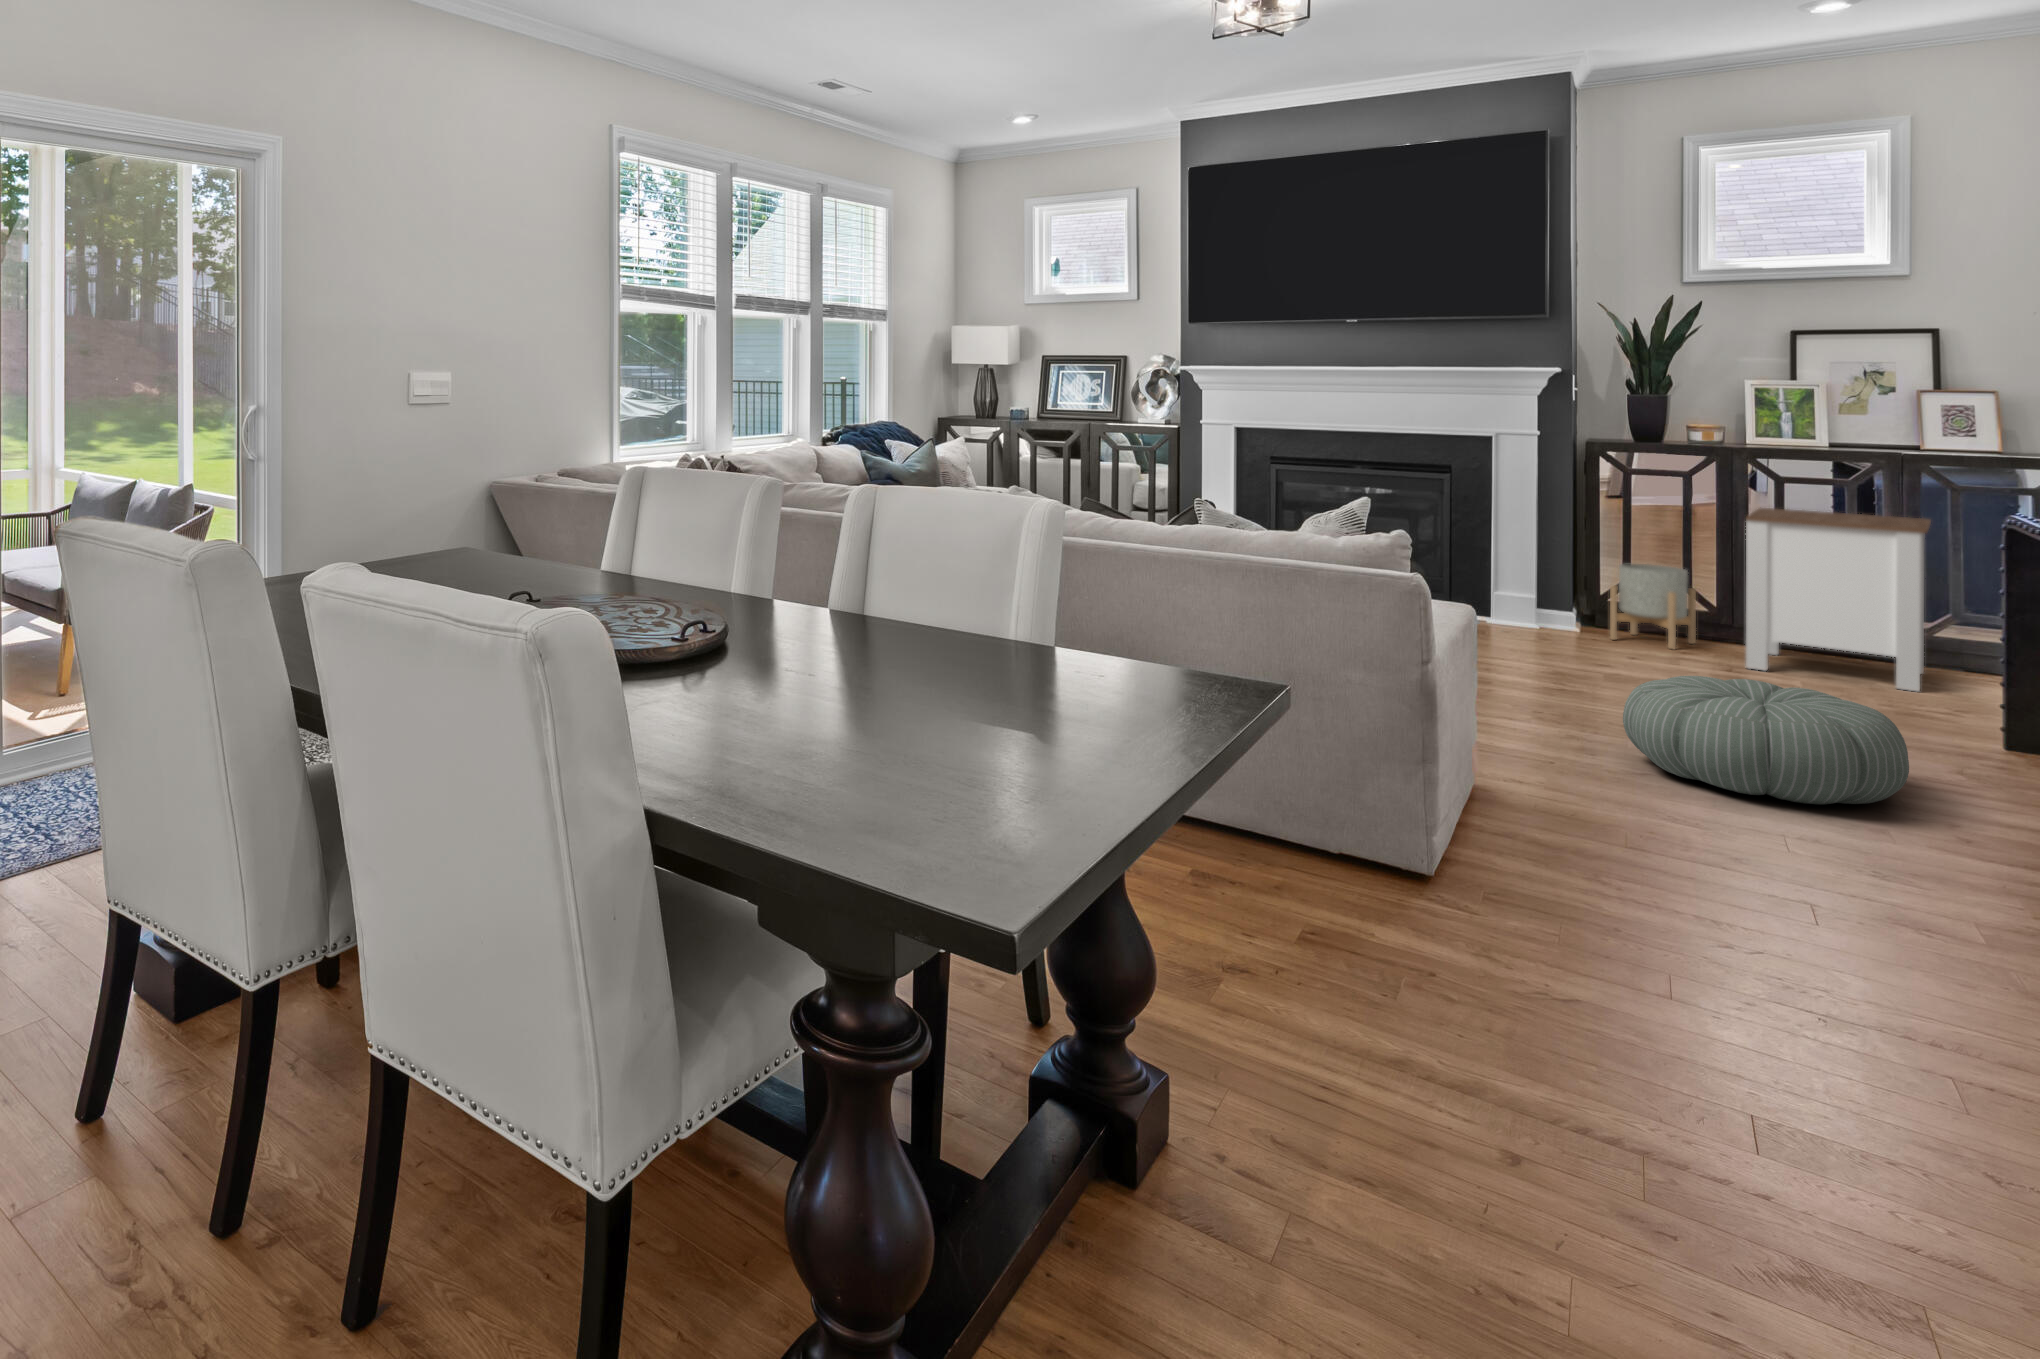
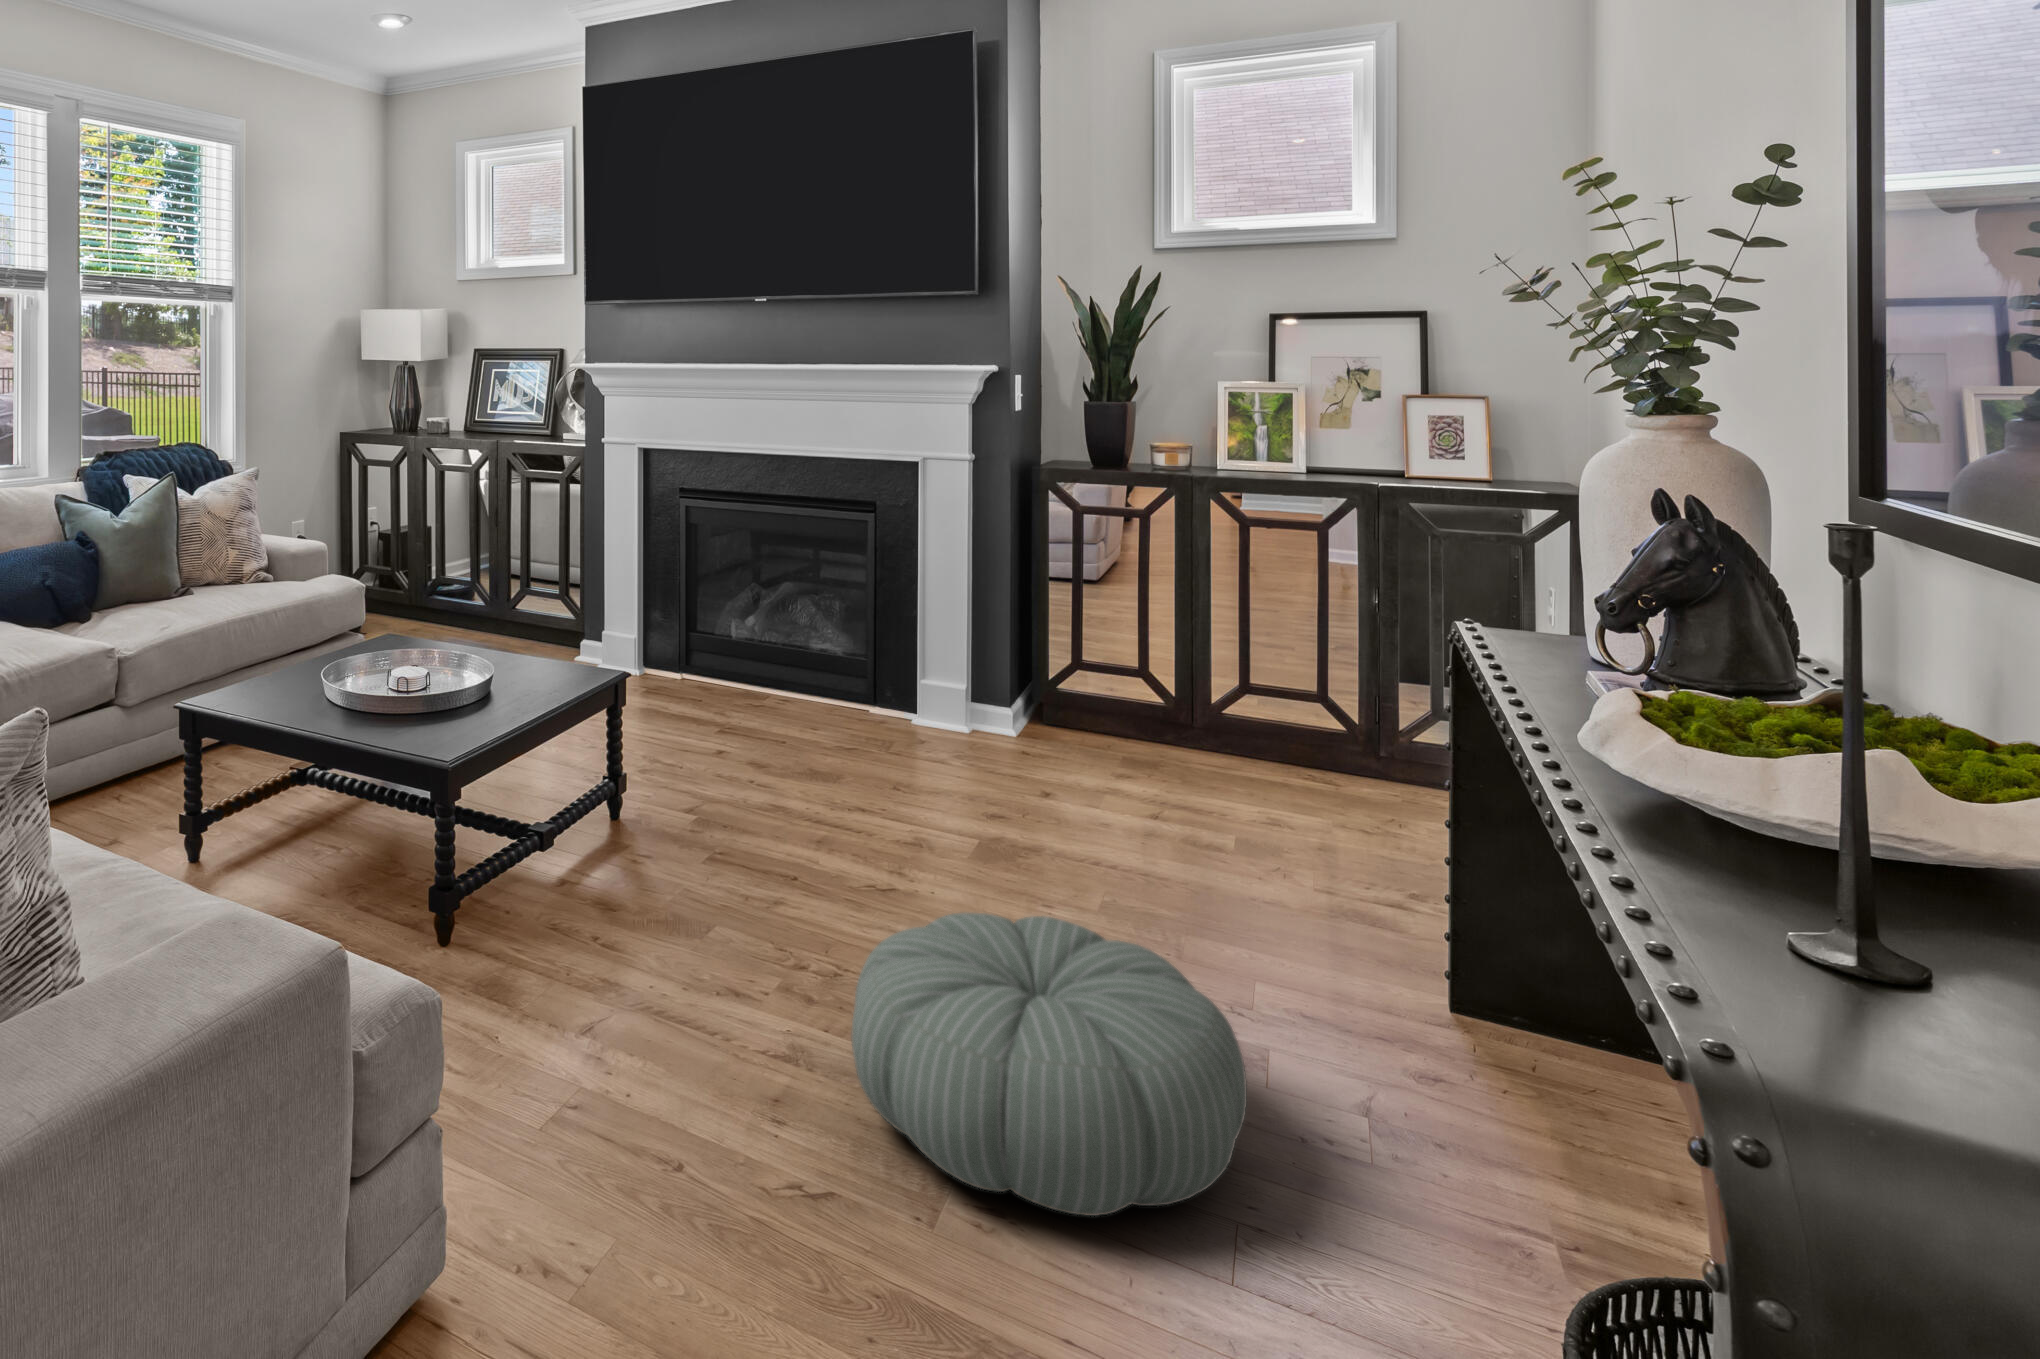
side table: present [1746,508,1931,692] -> none [1178,560,1406,839]
planter: present [1610,564,1696,649] -> none [1042,637,1145,762]

